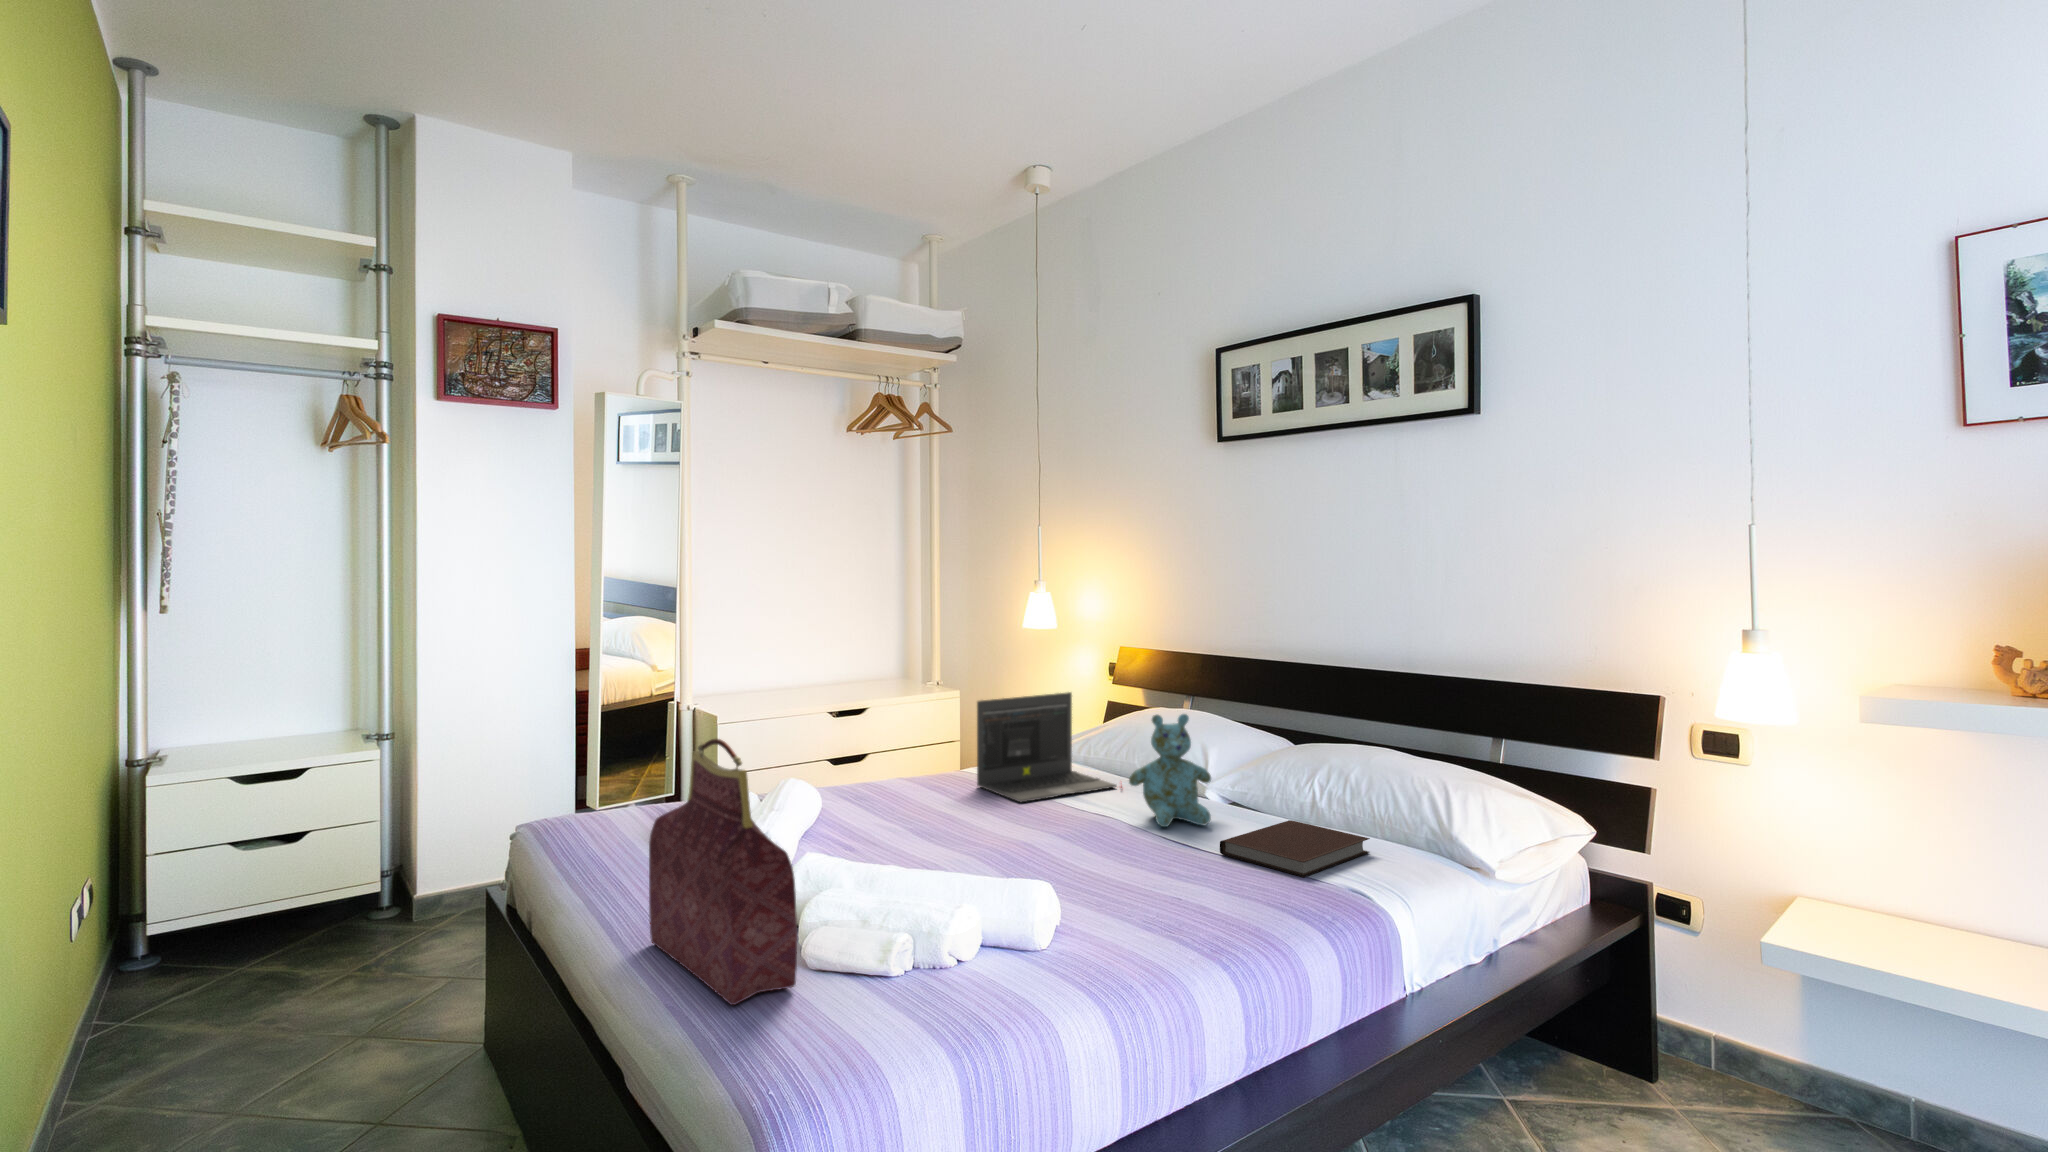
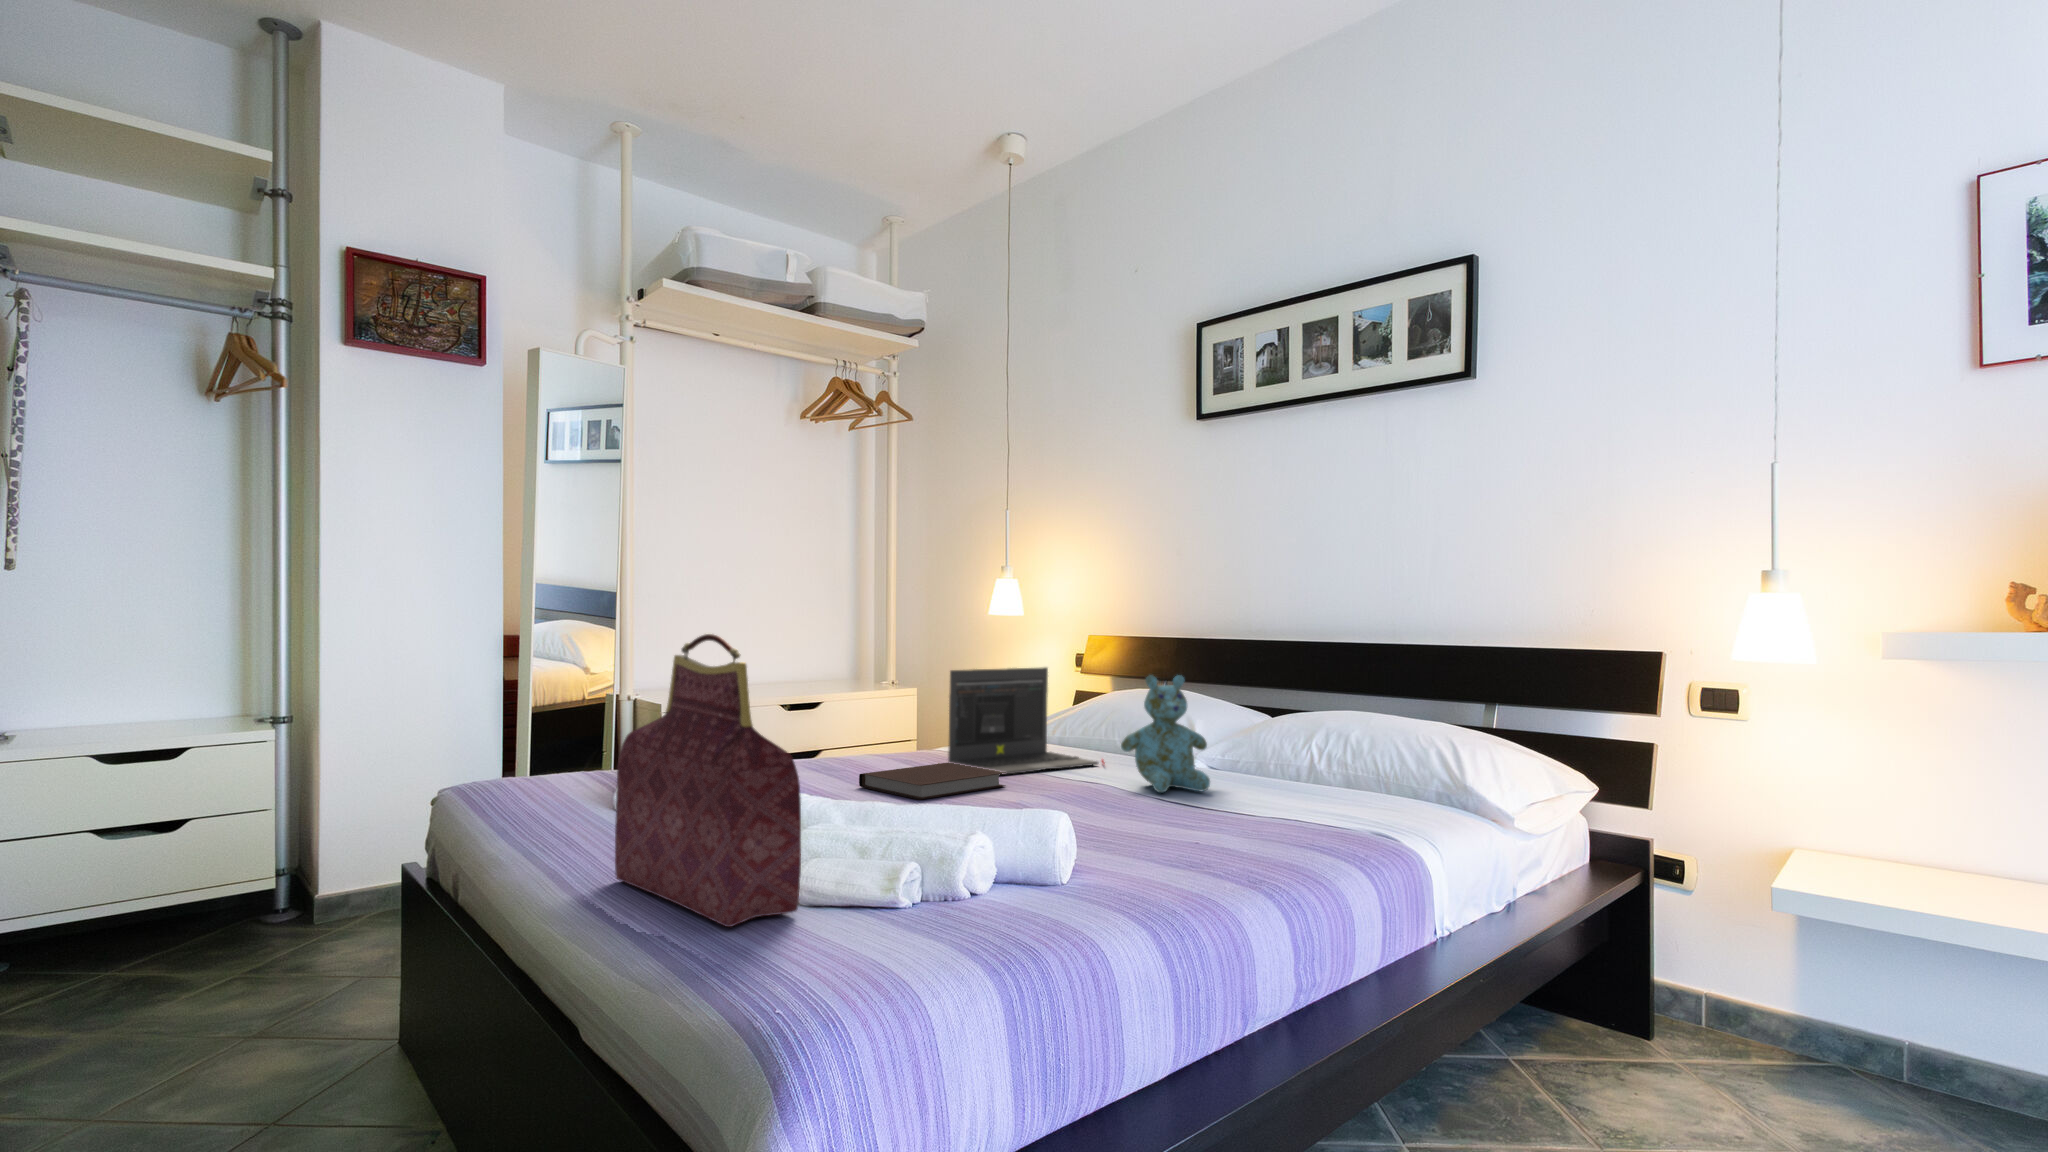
notebook: present [1220,820,1370,877] -> present [859,763,1005,800]

